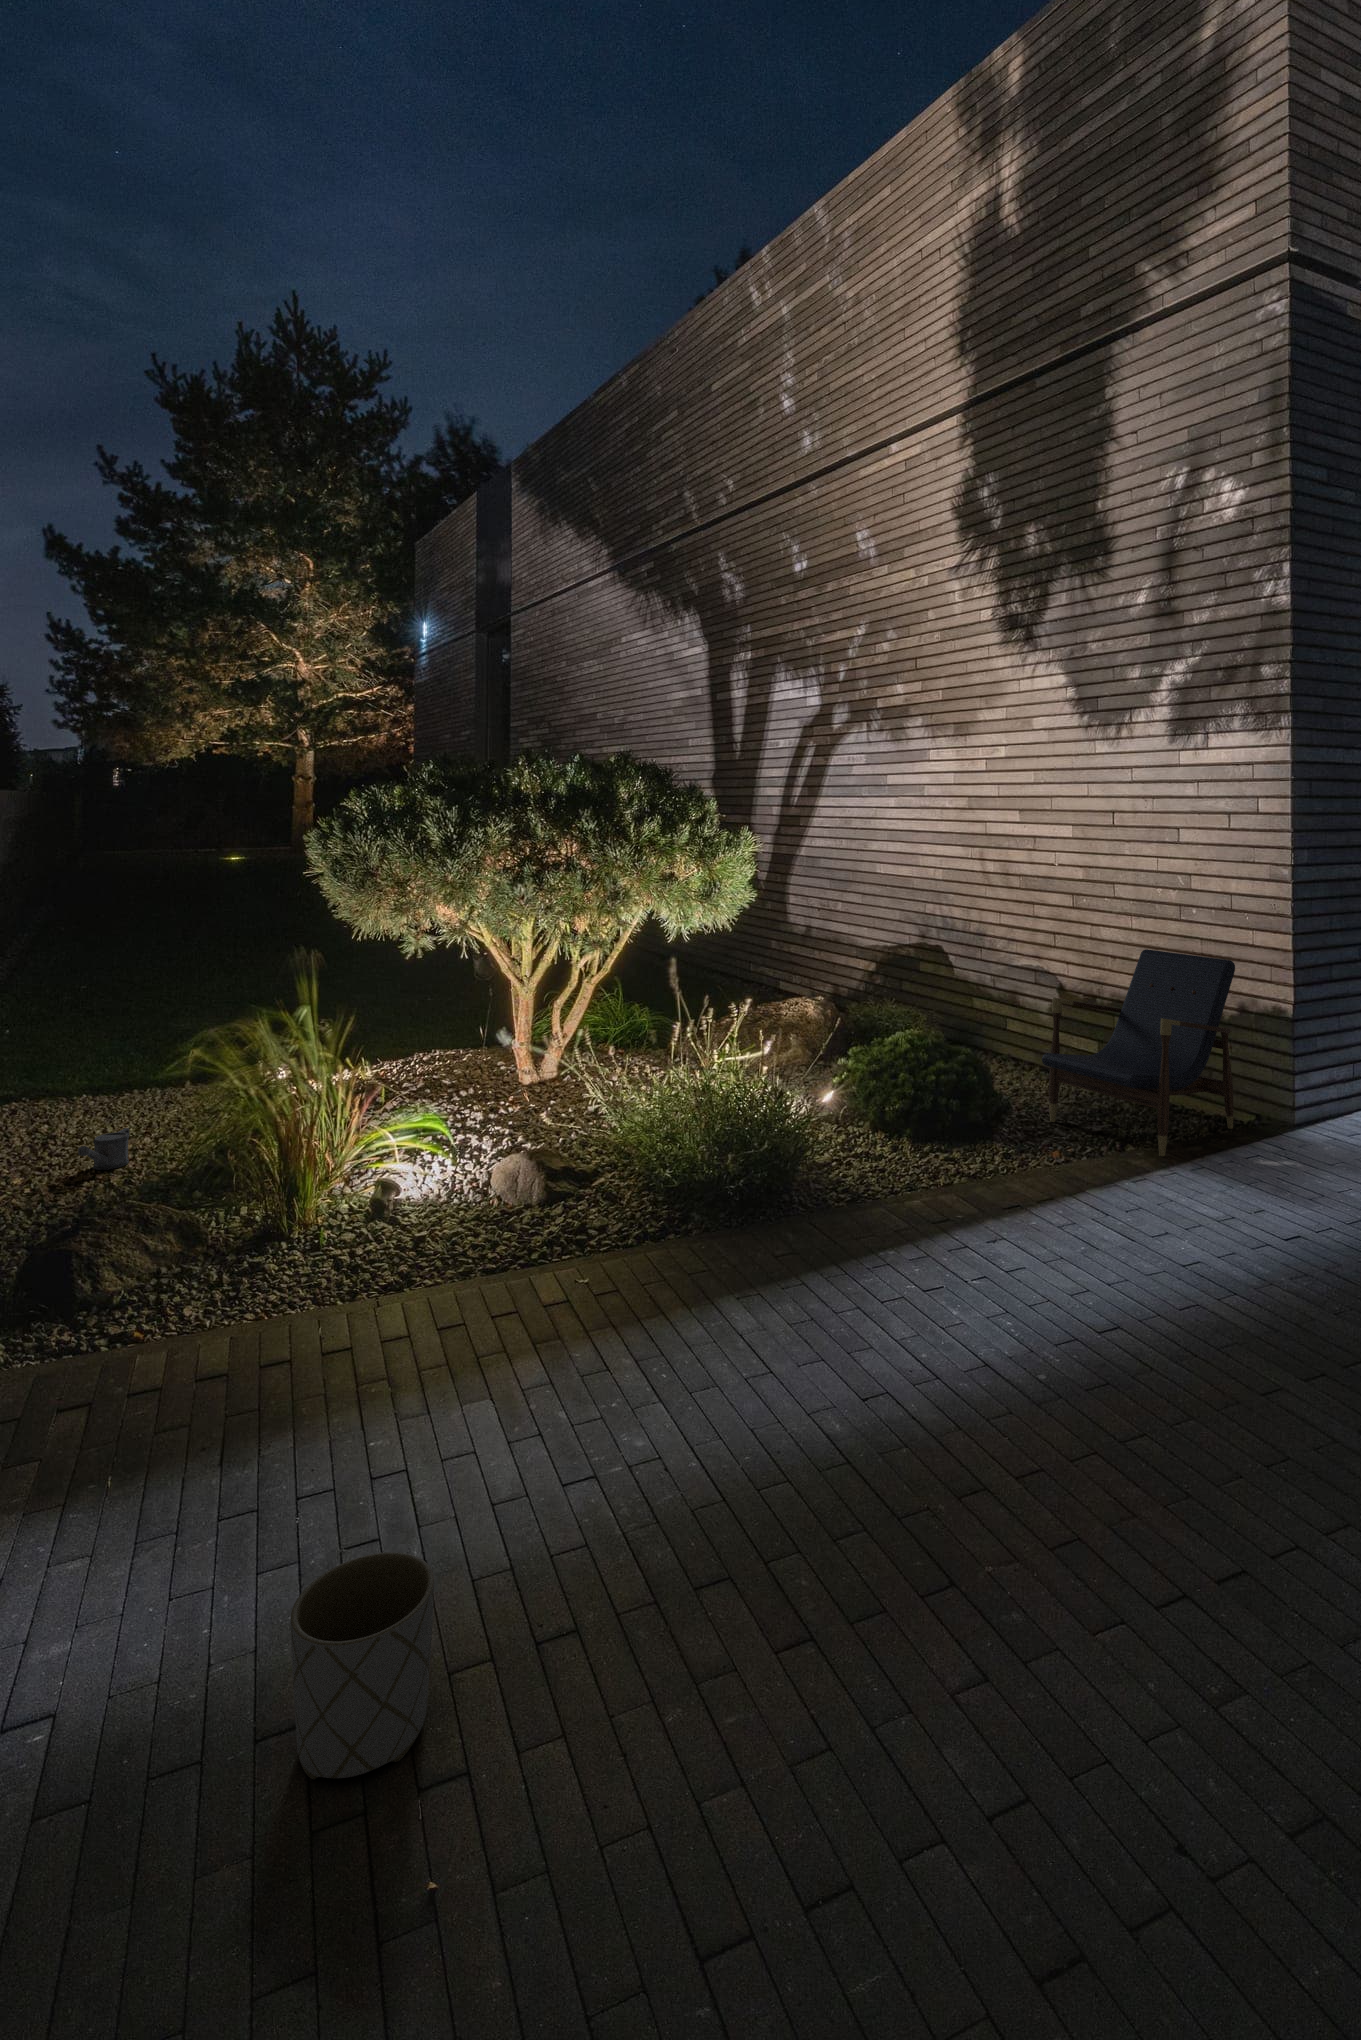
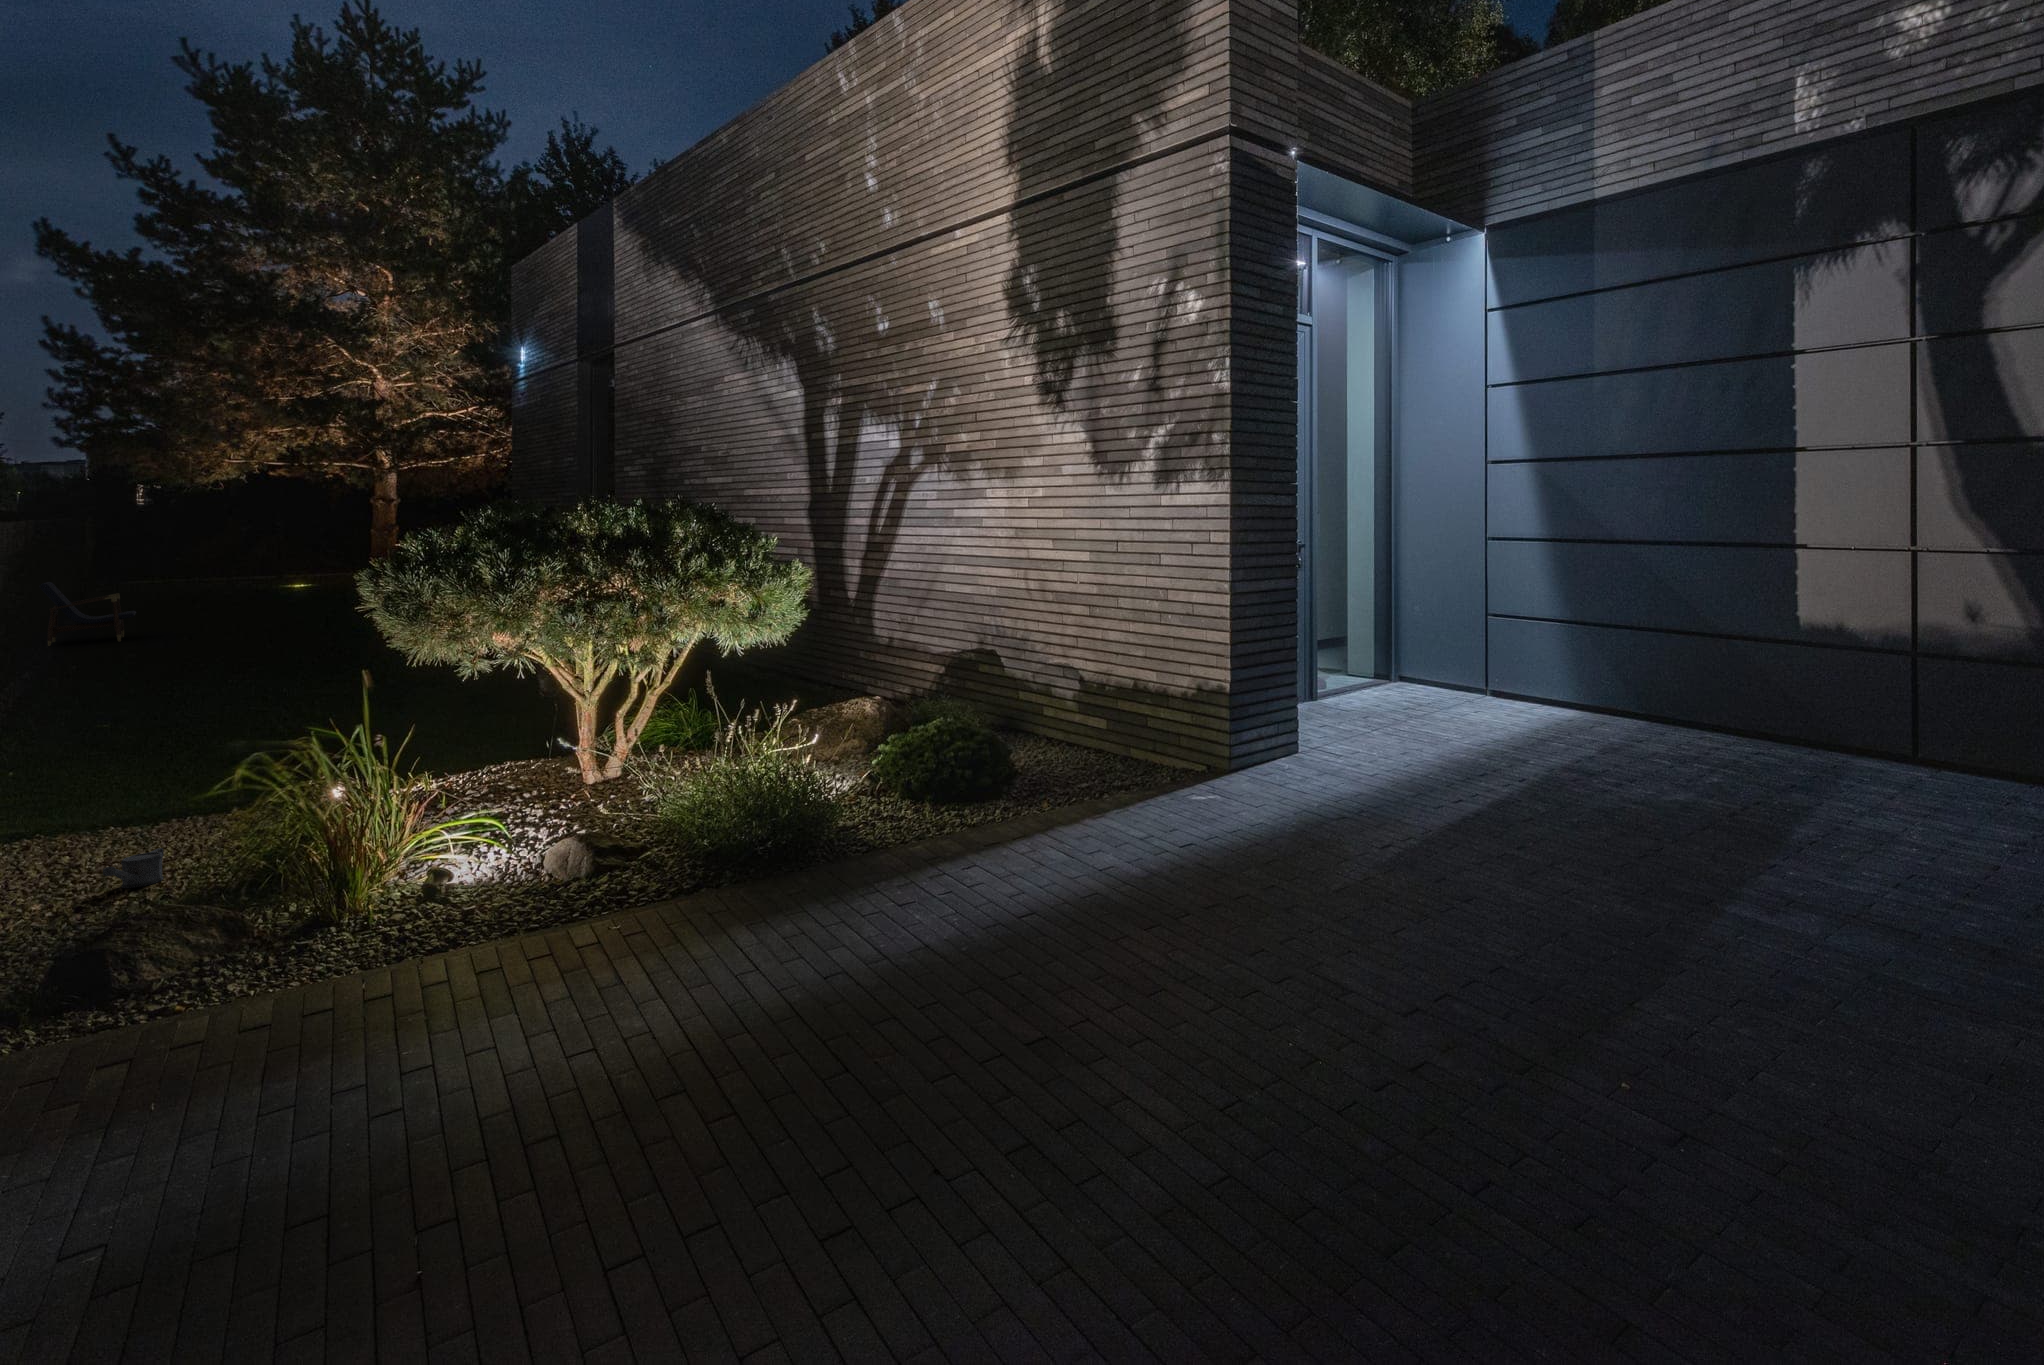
lounge chair: present [1042,949,1235,1156] -> present [39,582,136,646]
planter: present [290,1552,434,1780] -> none [303,1099,428,1250]

